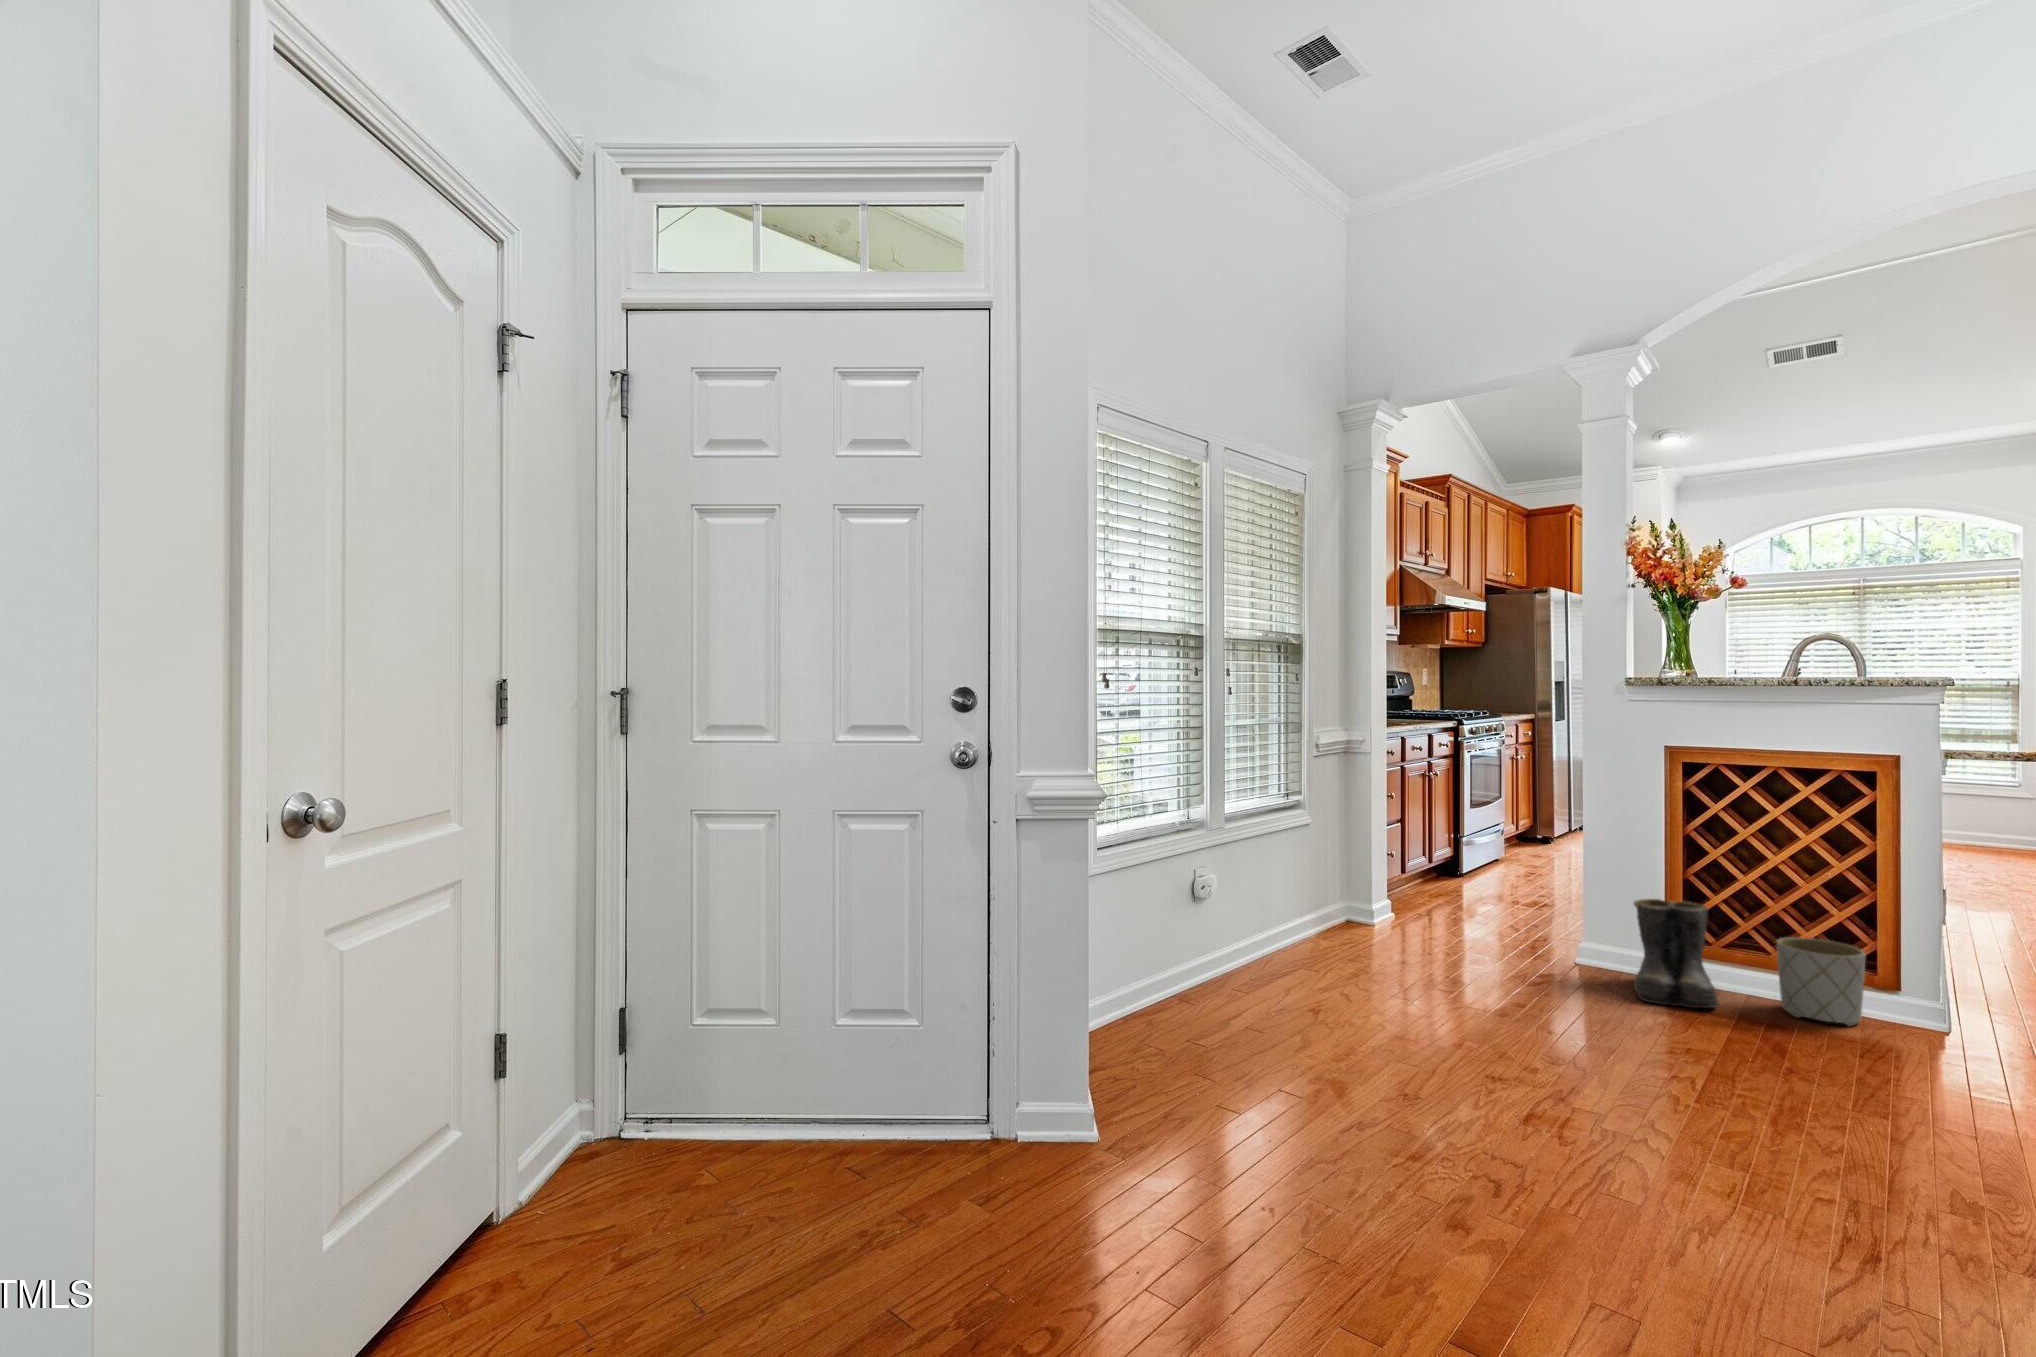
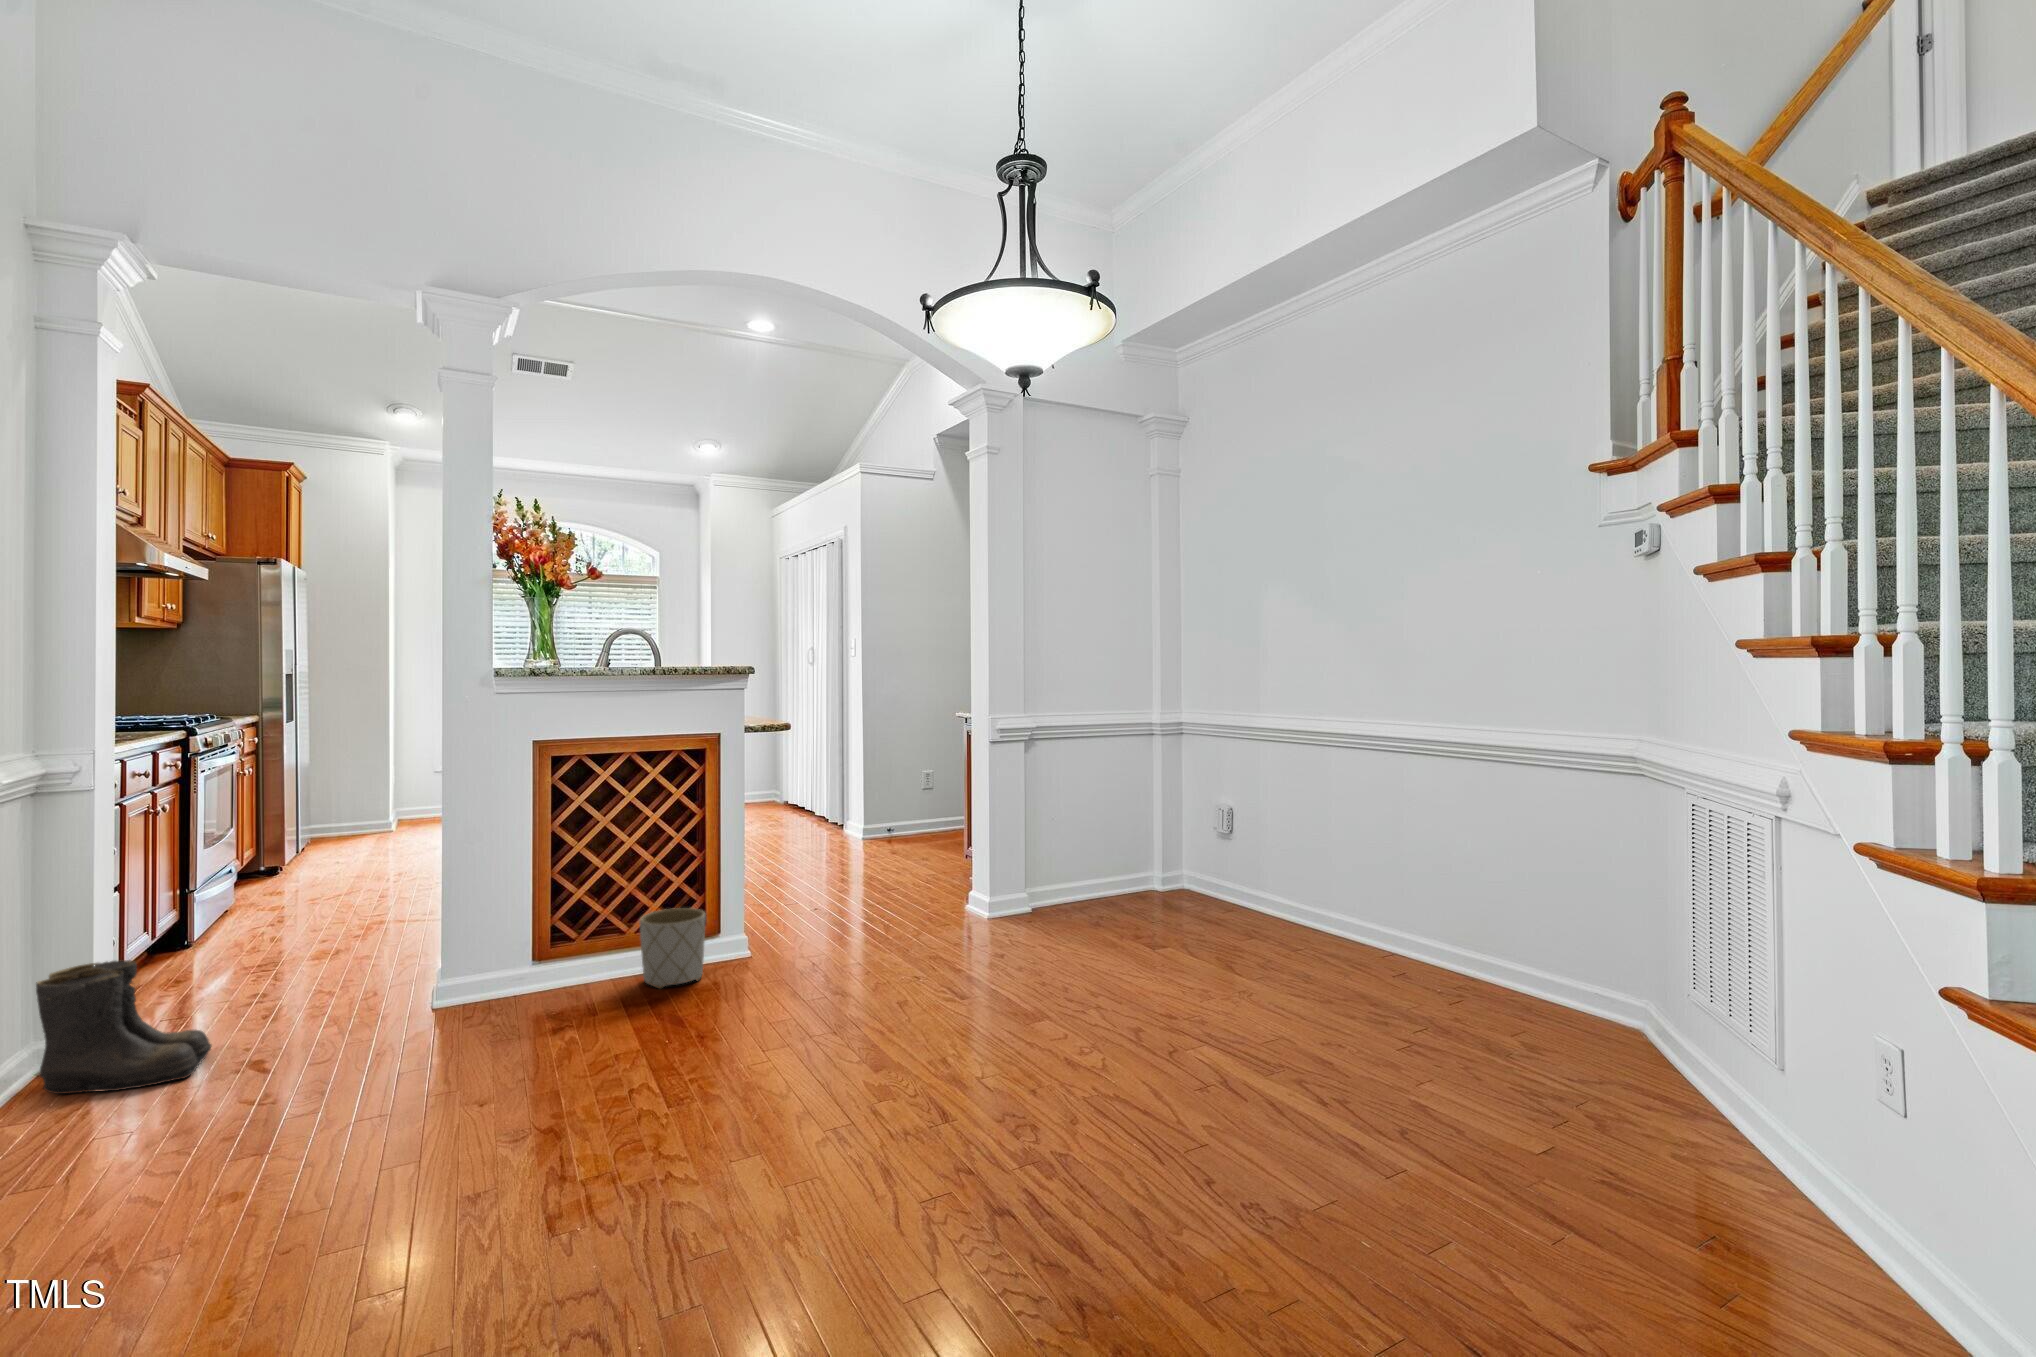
boots: present [1634,899,1718,1008] -> present [36,960,211,1094]

